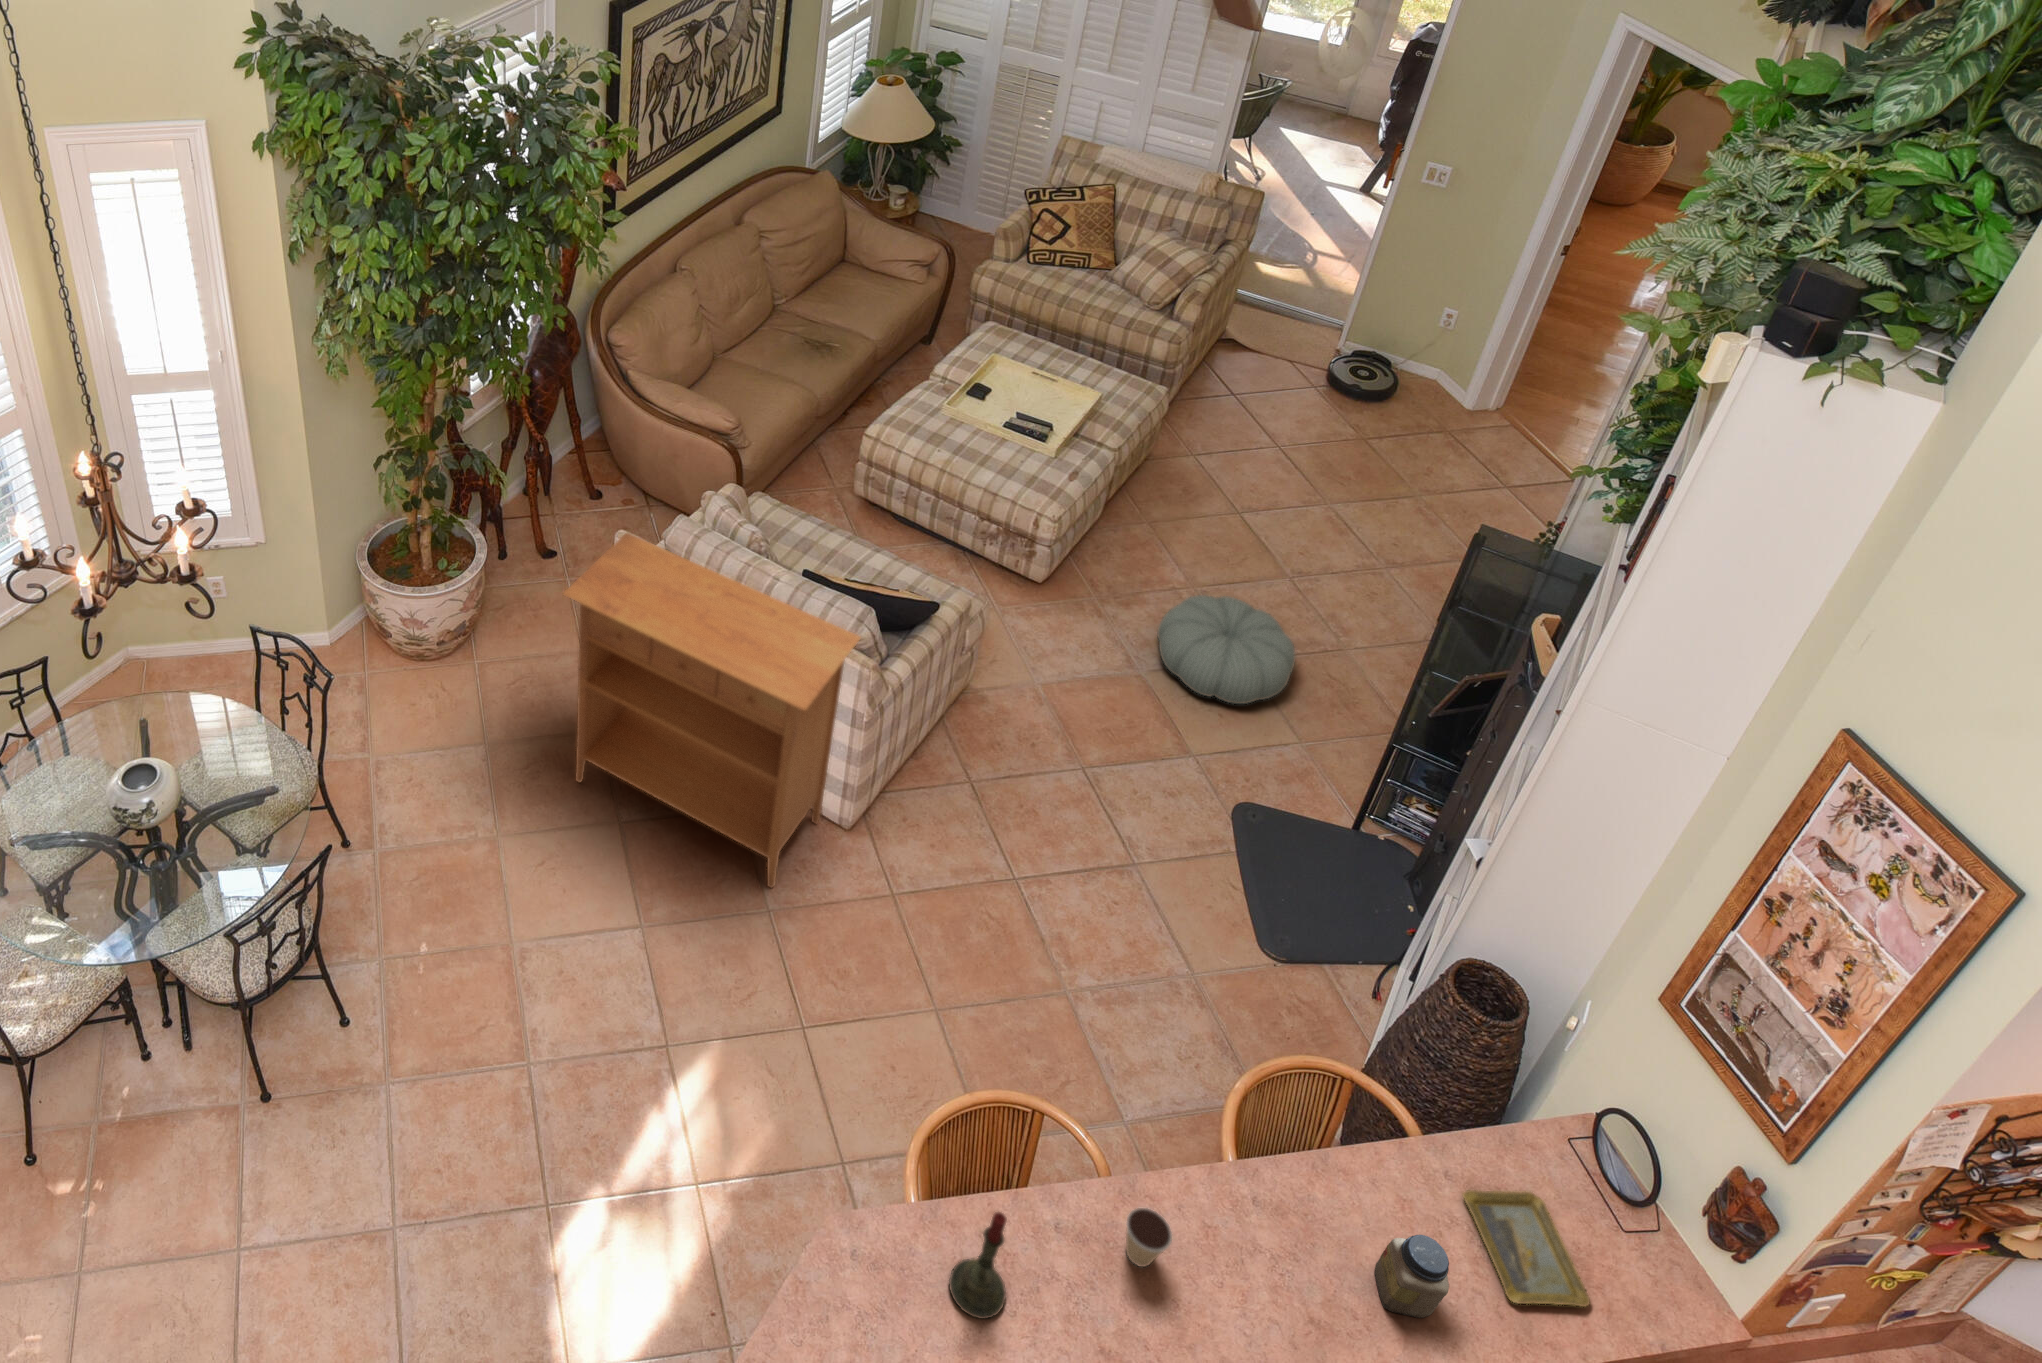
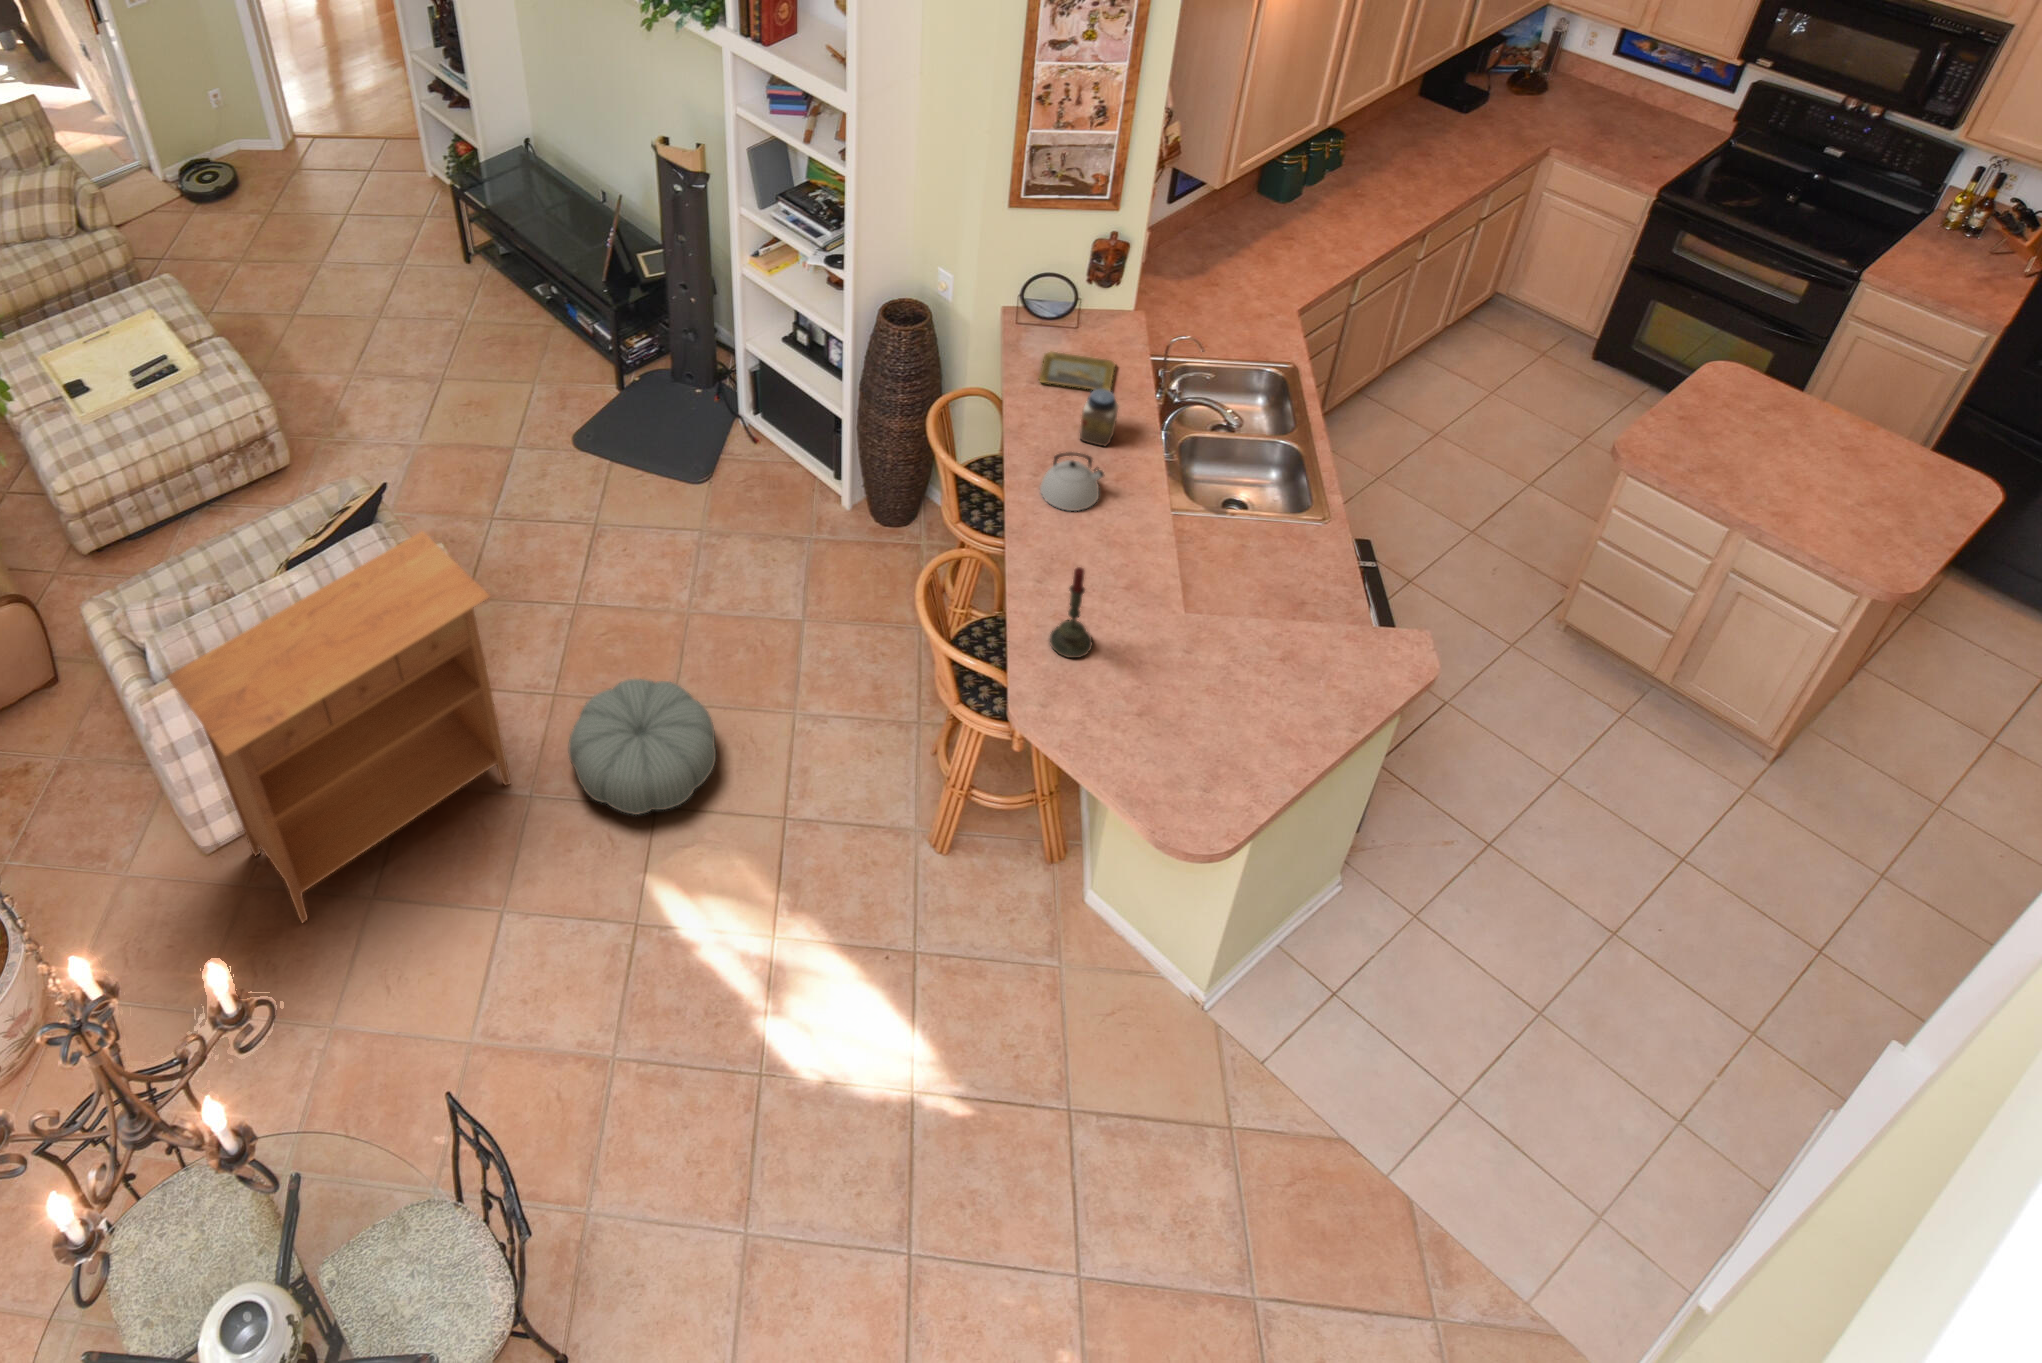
pouf: present [1157,595,1295,704] -> present [568,679,716,815]
kettle: none [1214,1200,1304,1306] -> present [1040,452,1104,511]
coffee cup: present [1126,1208,1172,1267] -> none [1043,512,1075,554]

